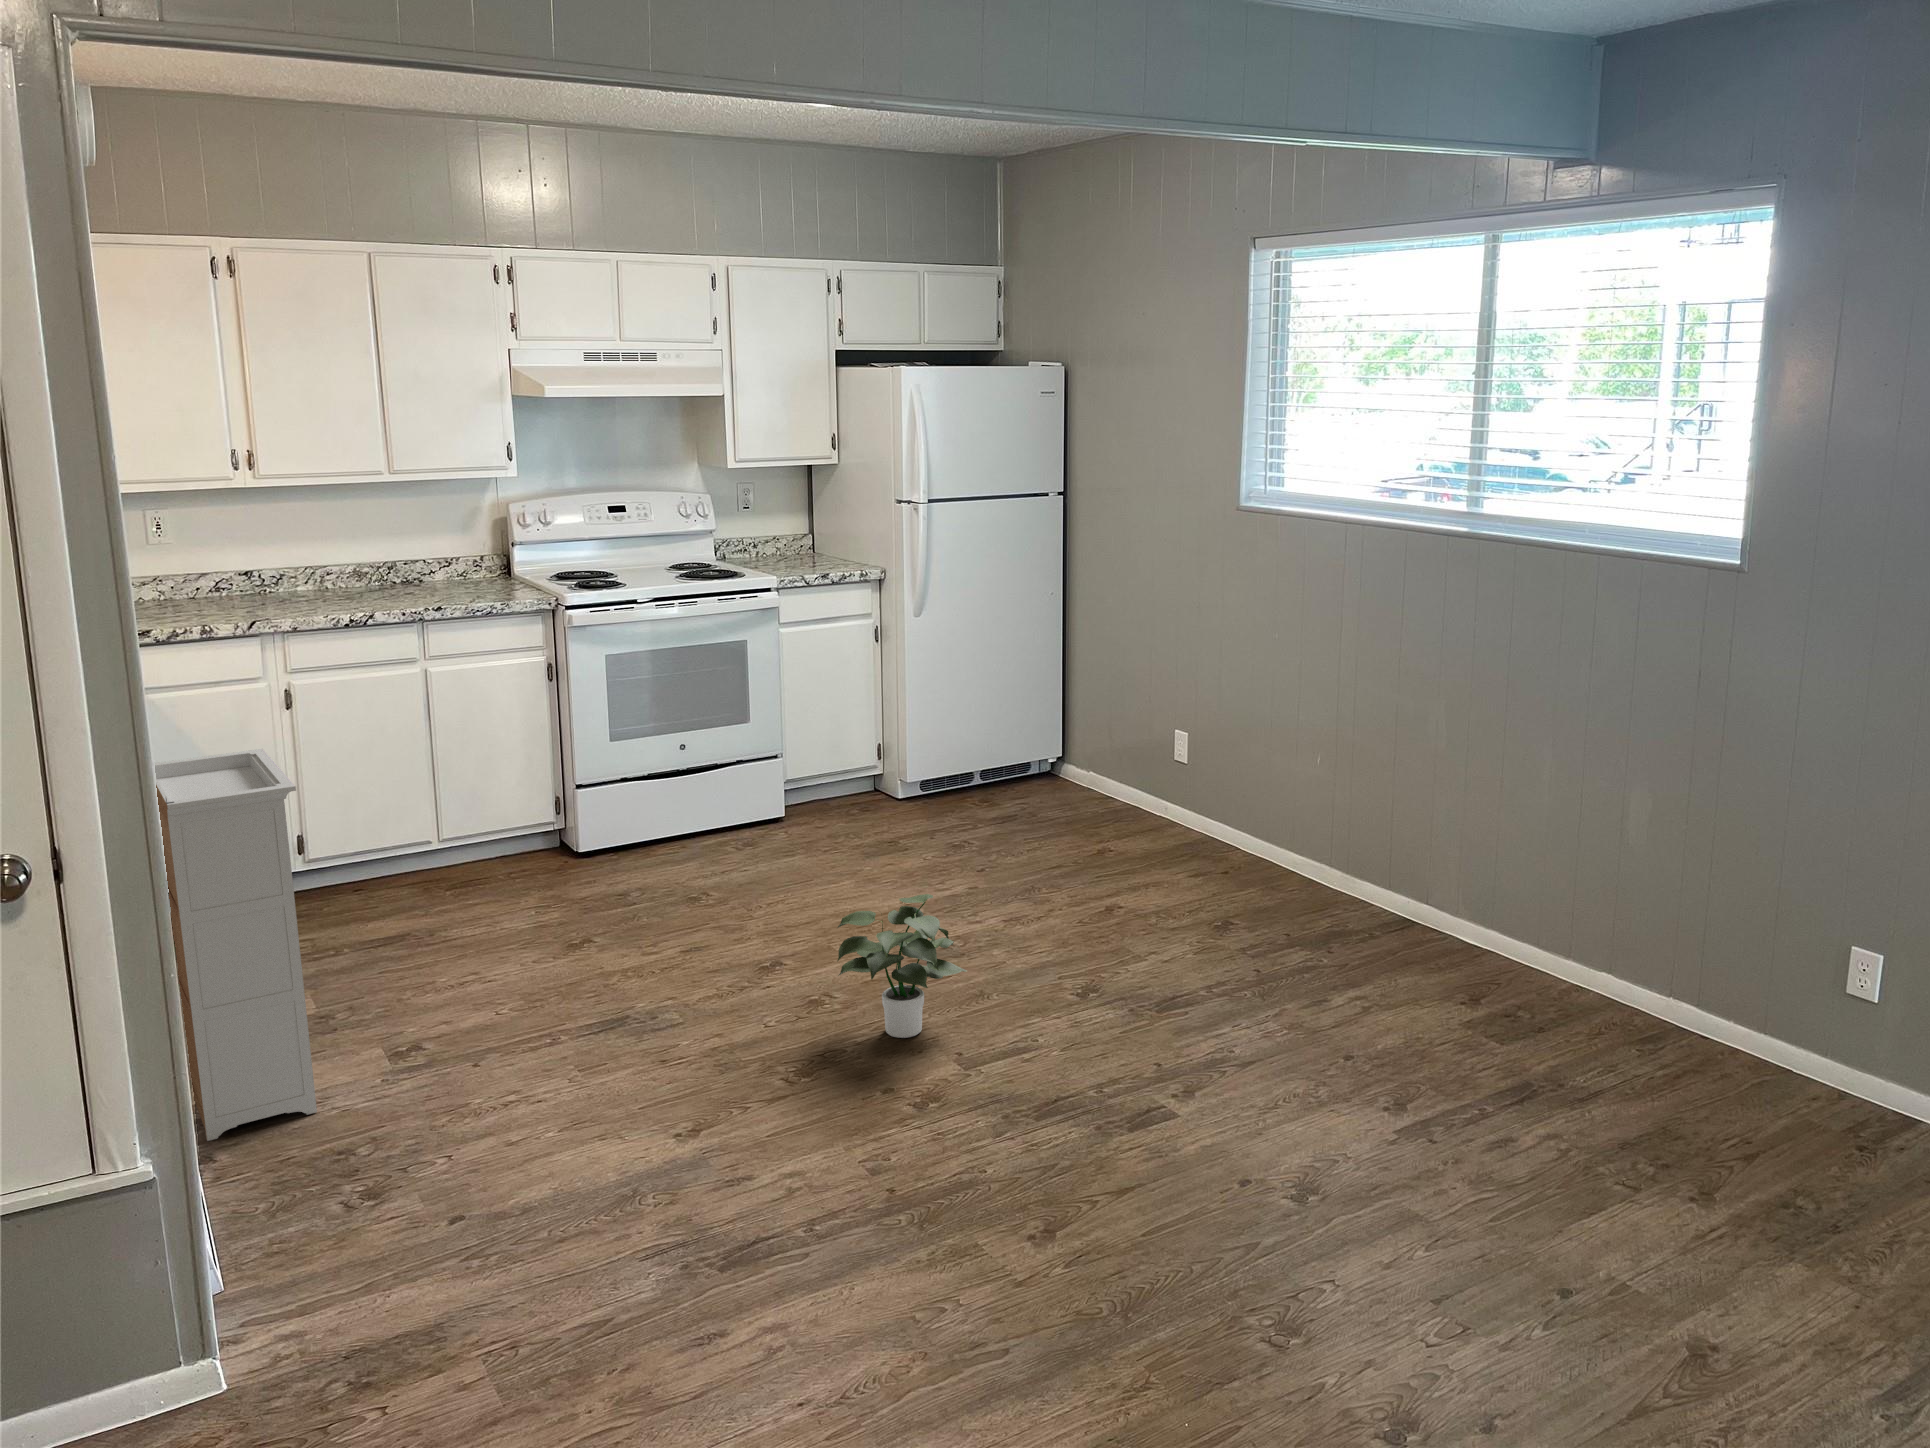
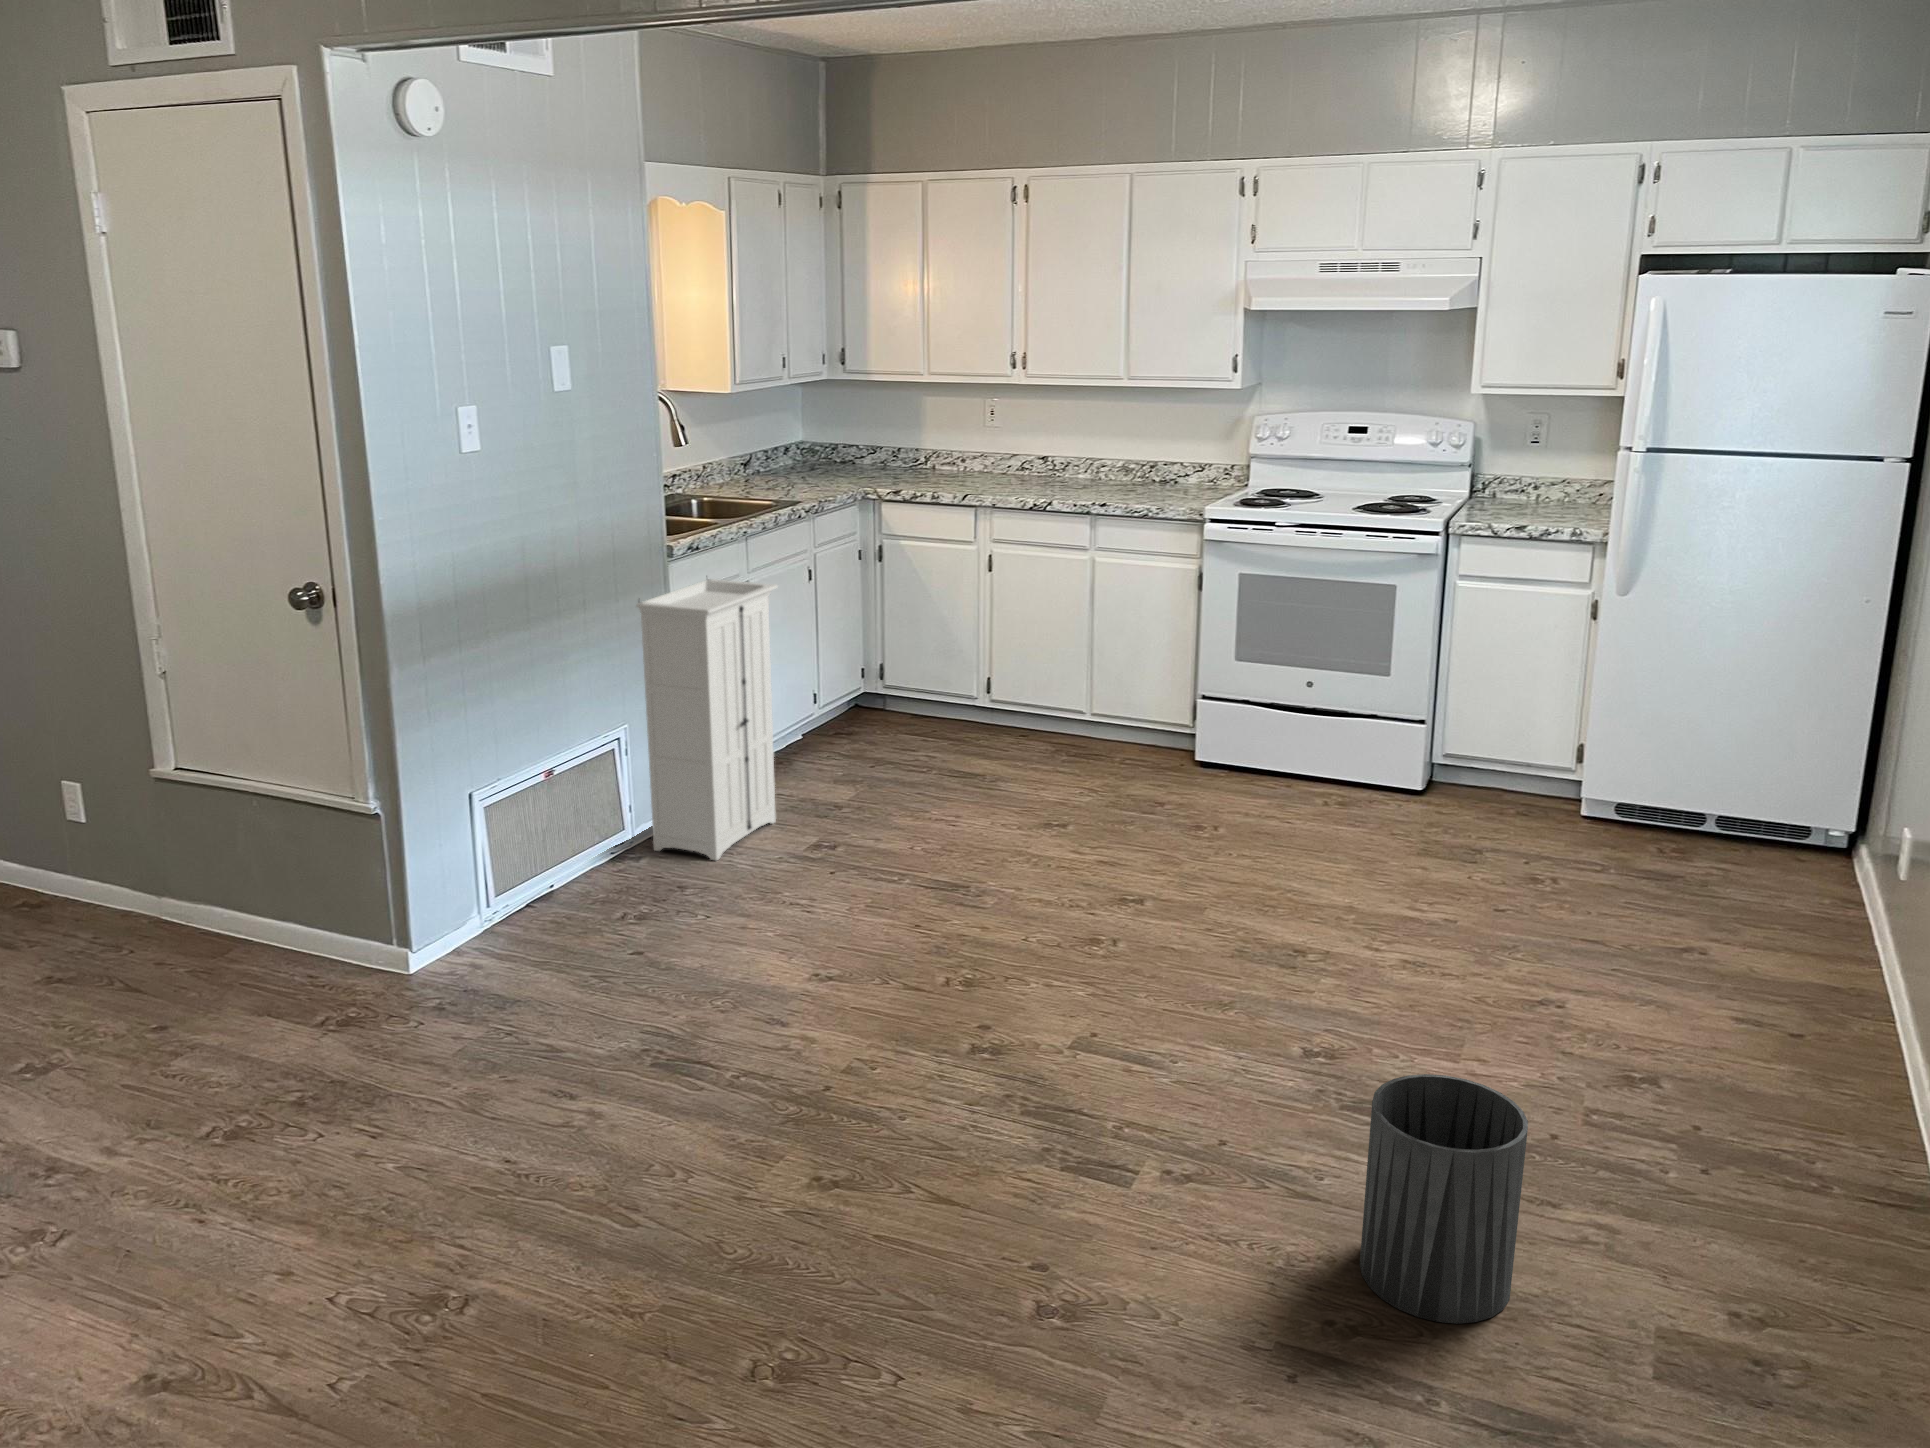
potted plant: present [837,894,967,1038] -> none [1042,861,1177,1006]
trash can: none [1311,915,1421,1079] -> present [1360,1074,1528,1324]

